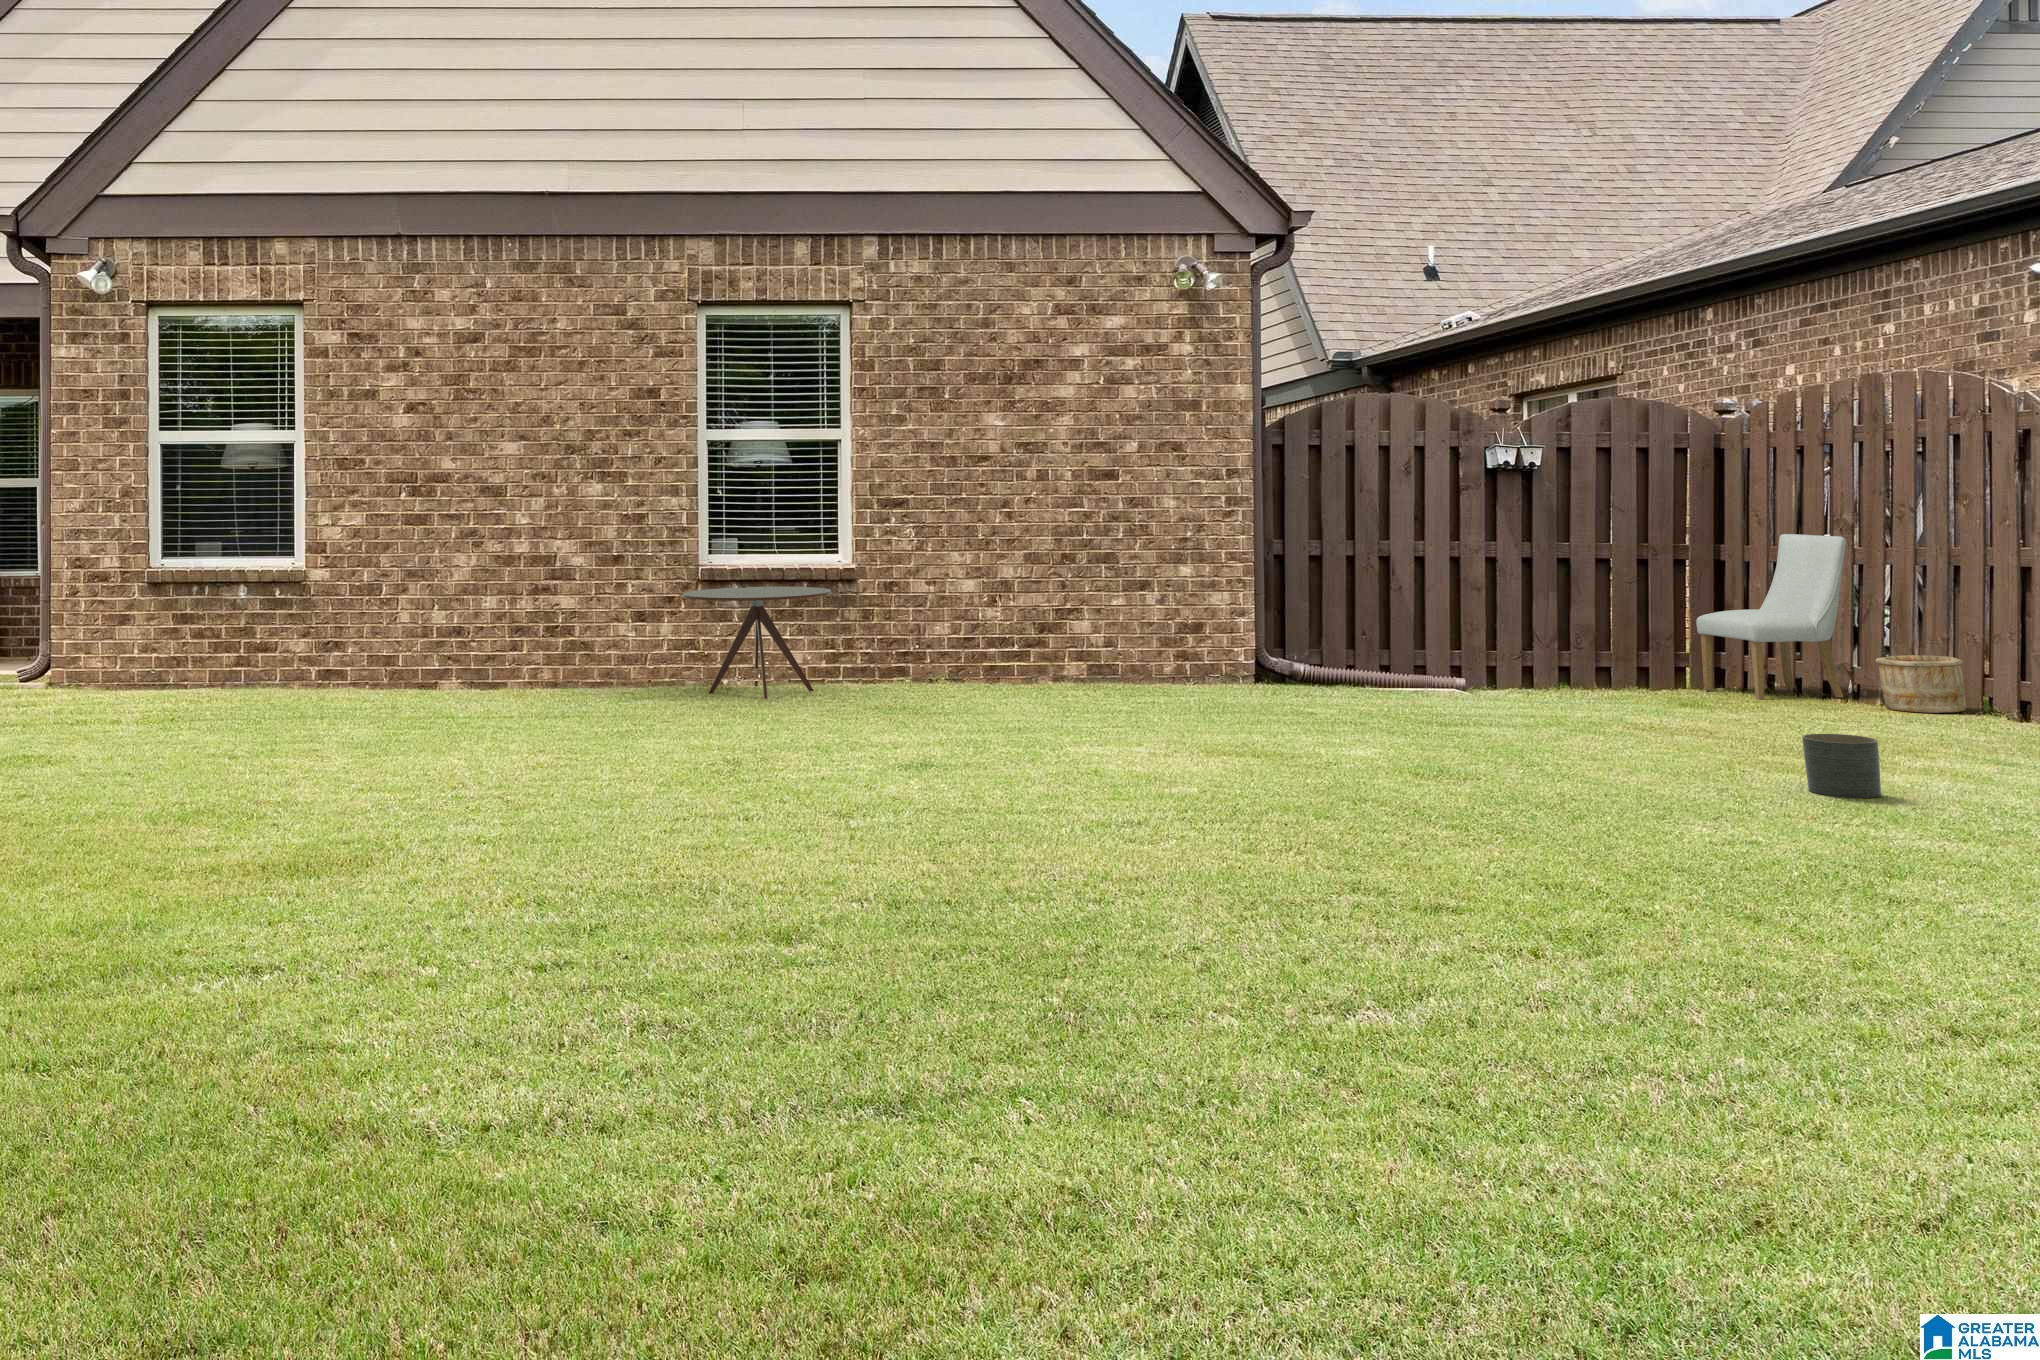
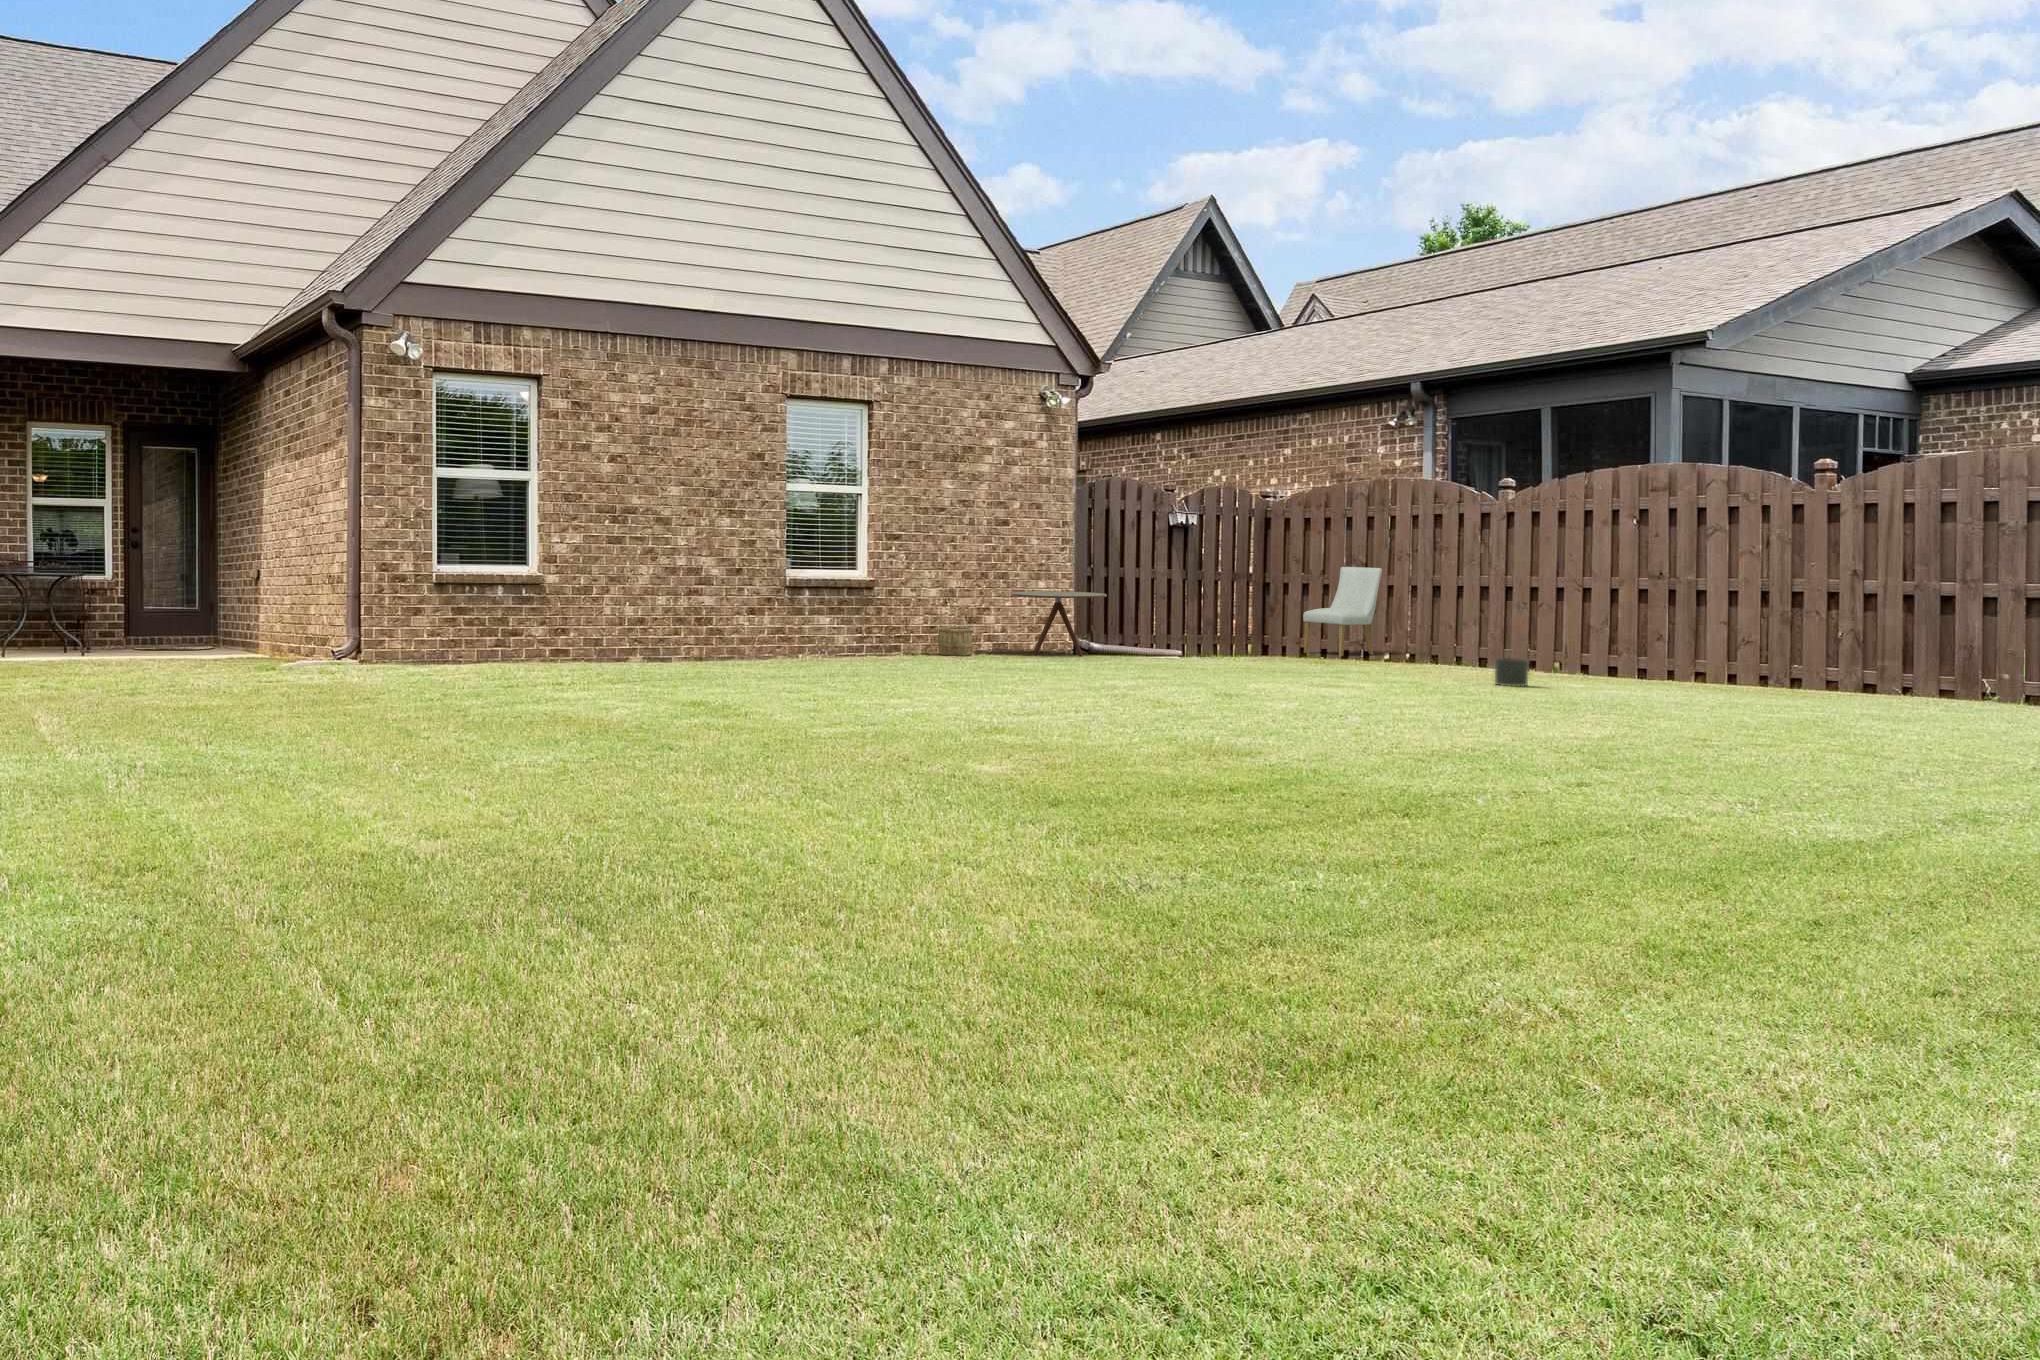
round table: present [683,587,831,699] -> present [1011,591,1107,657]
wooden bucket: present [1875,655,1966,713] -> present [937,626,973,656]

